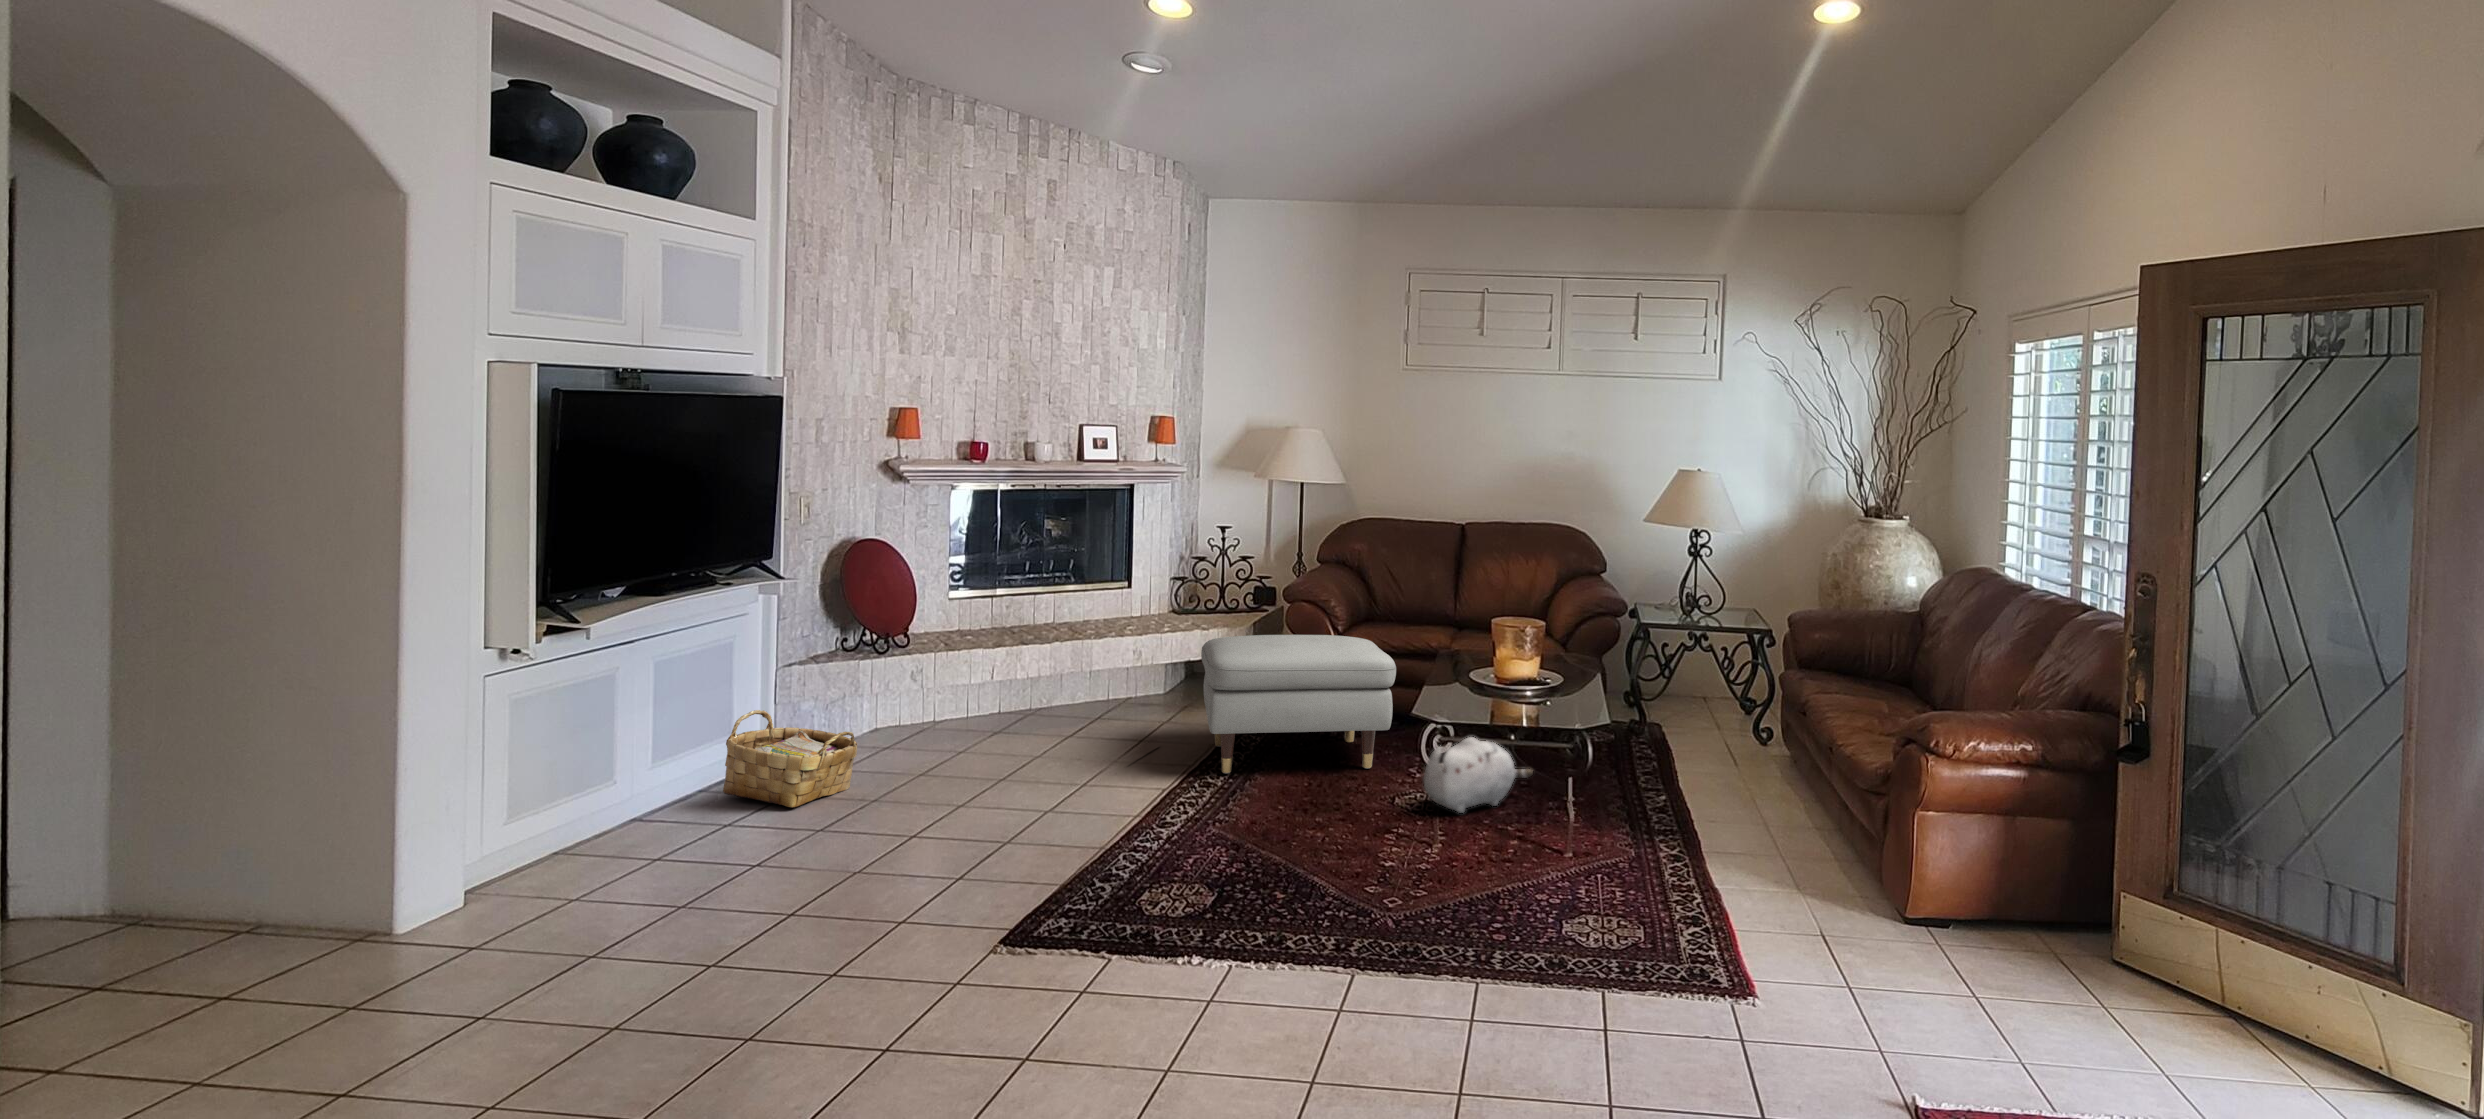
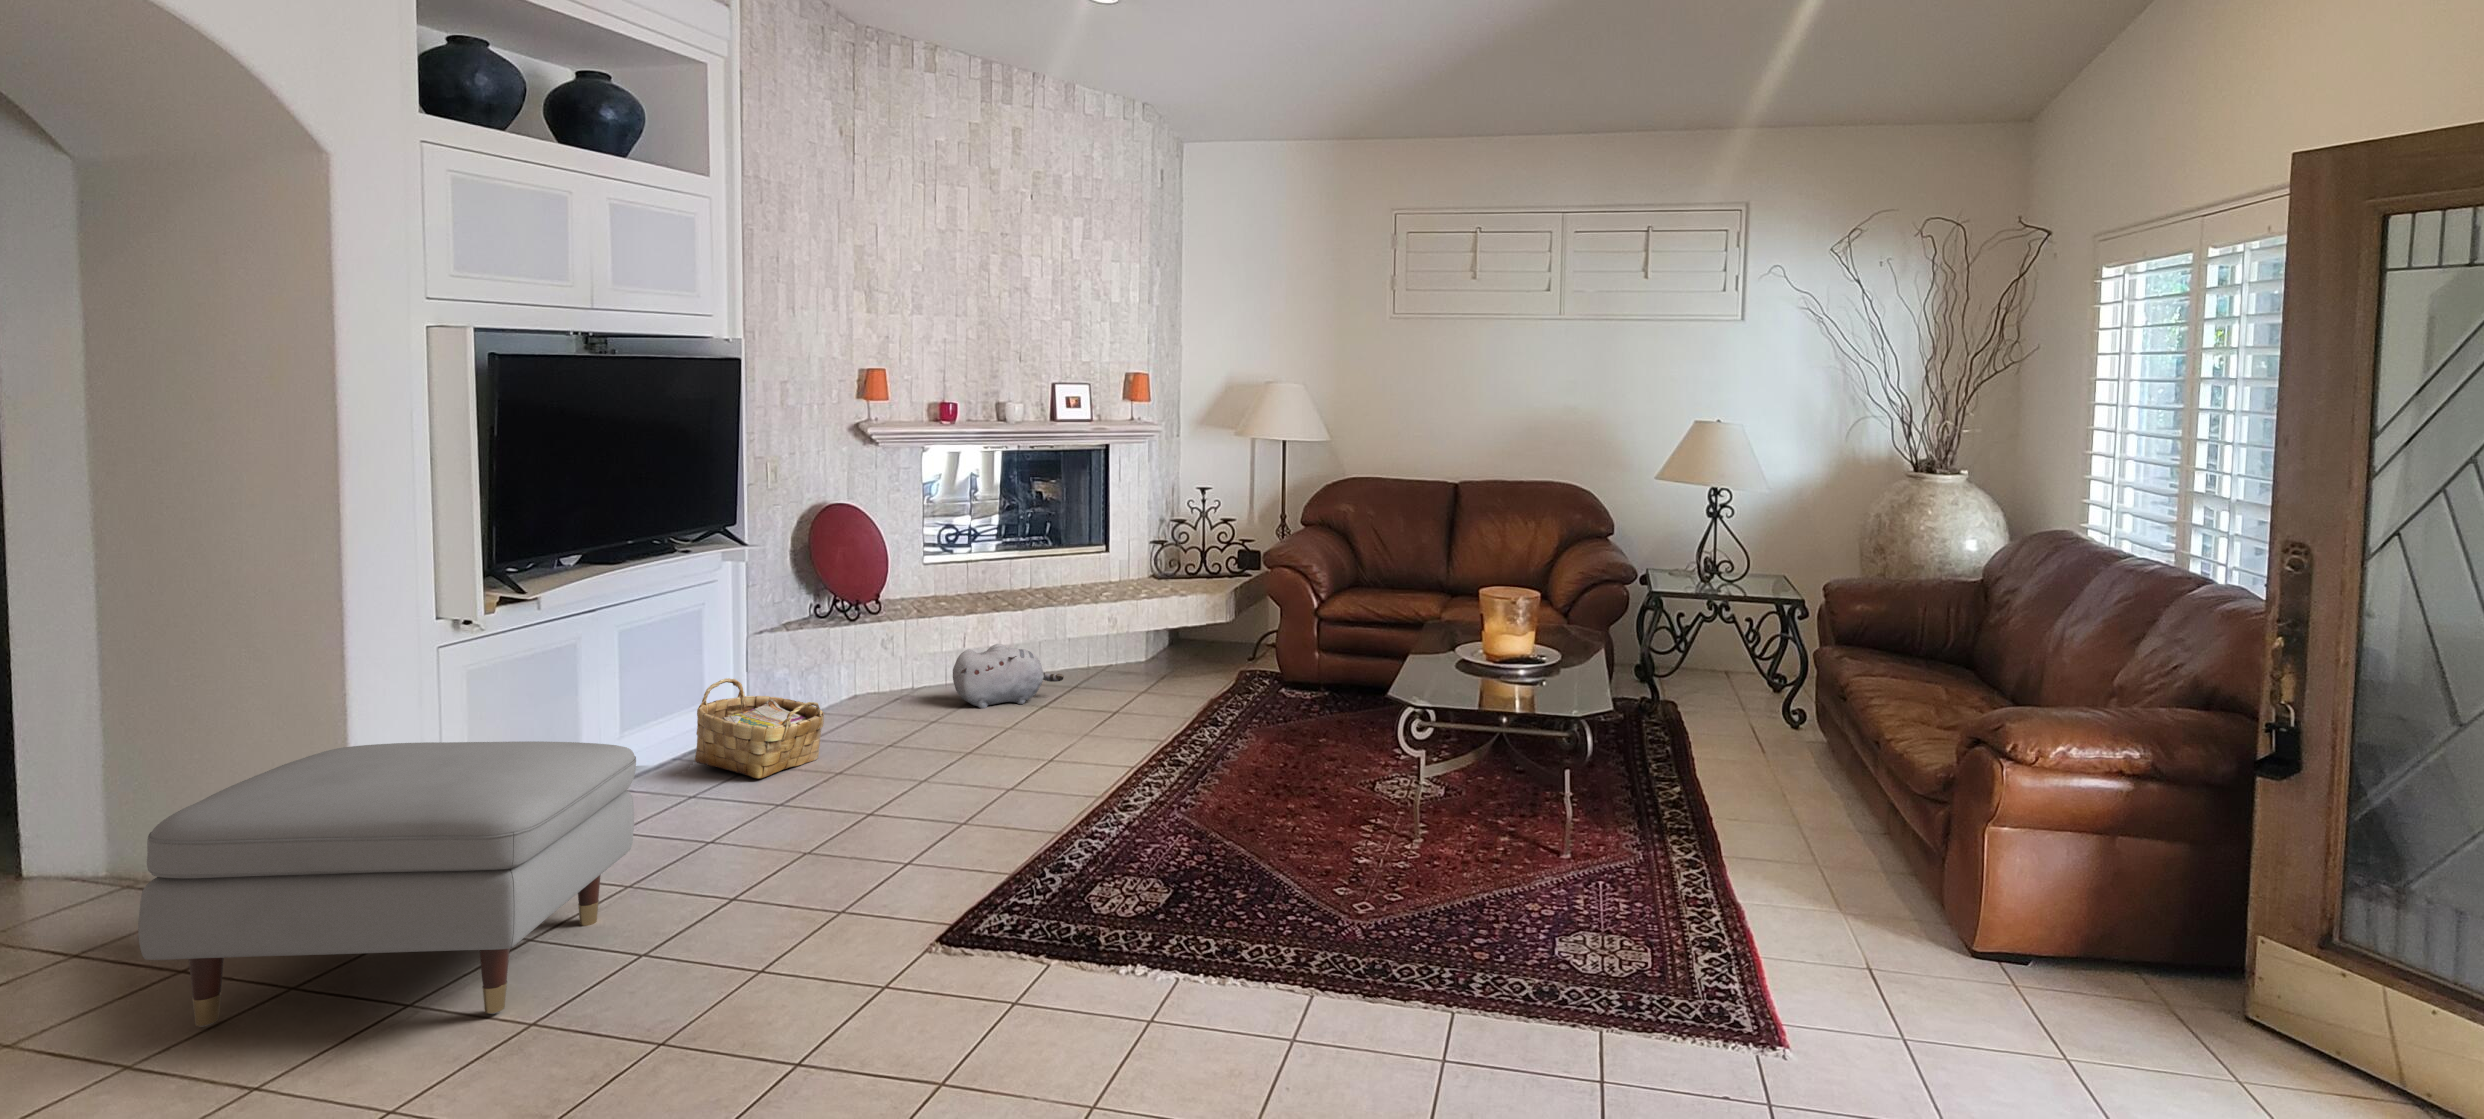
ottoman: present [1201,635,1396,773] -> present [138,741,636,1027]
plush toy: present [1424,737,1533,813] -> present [953,644,1064,709]

